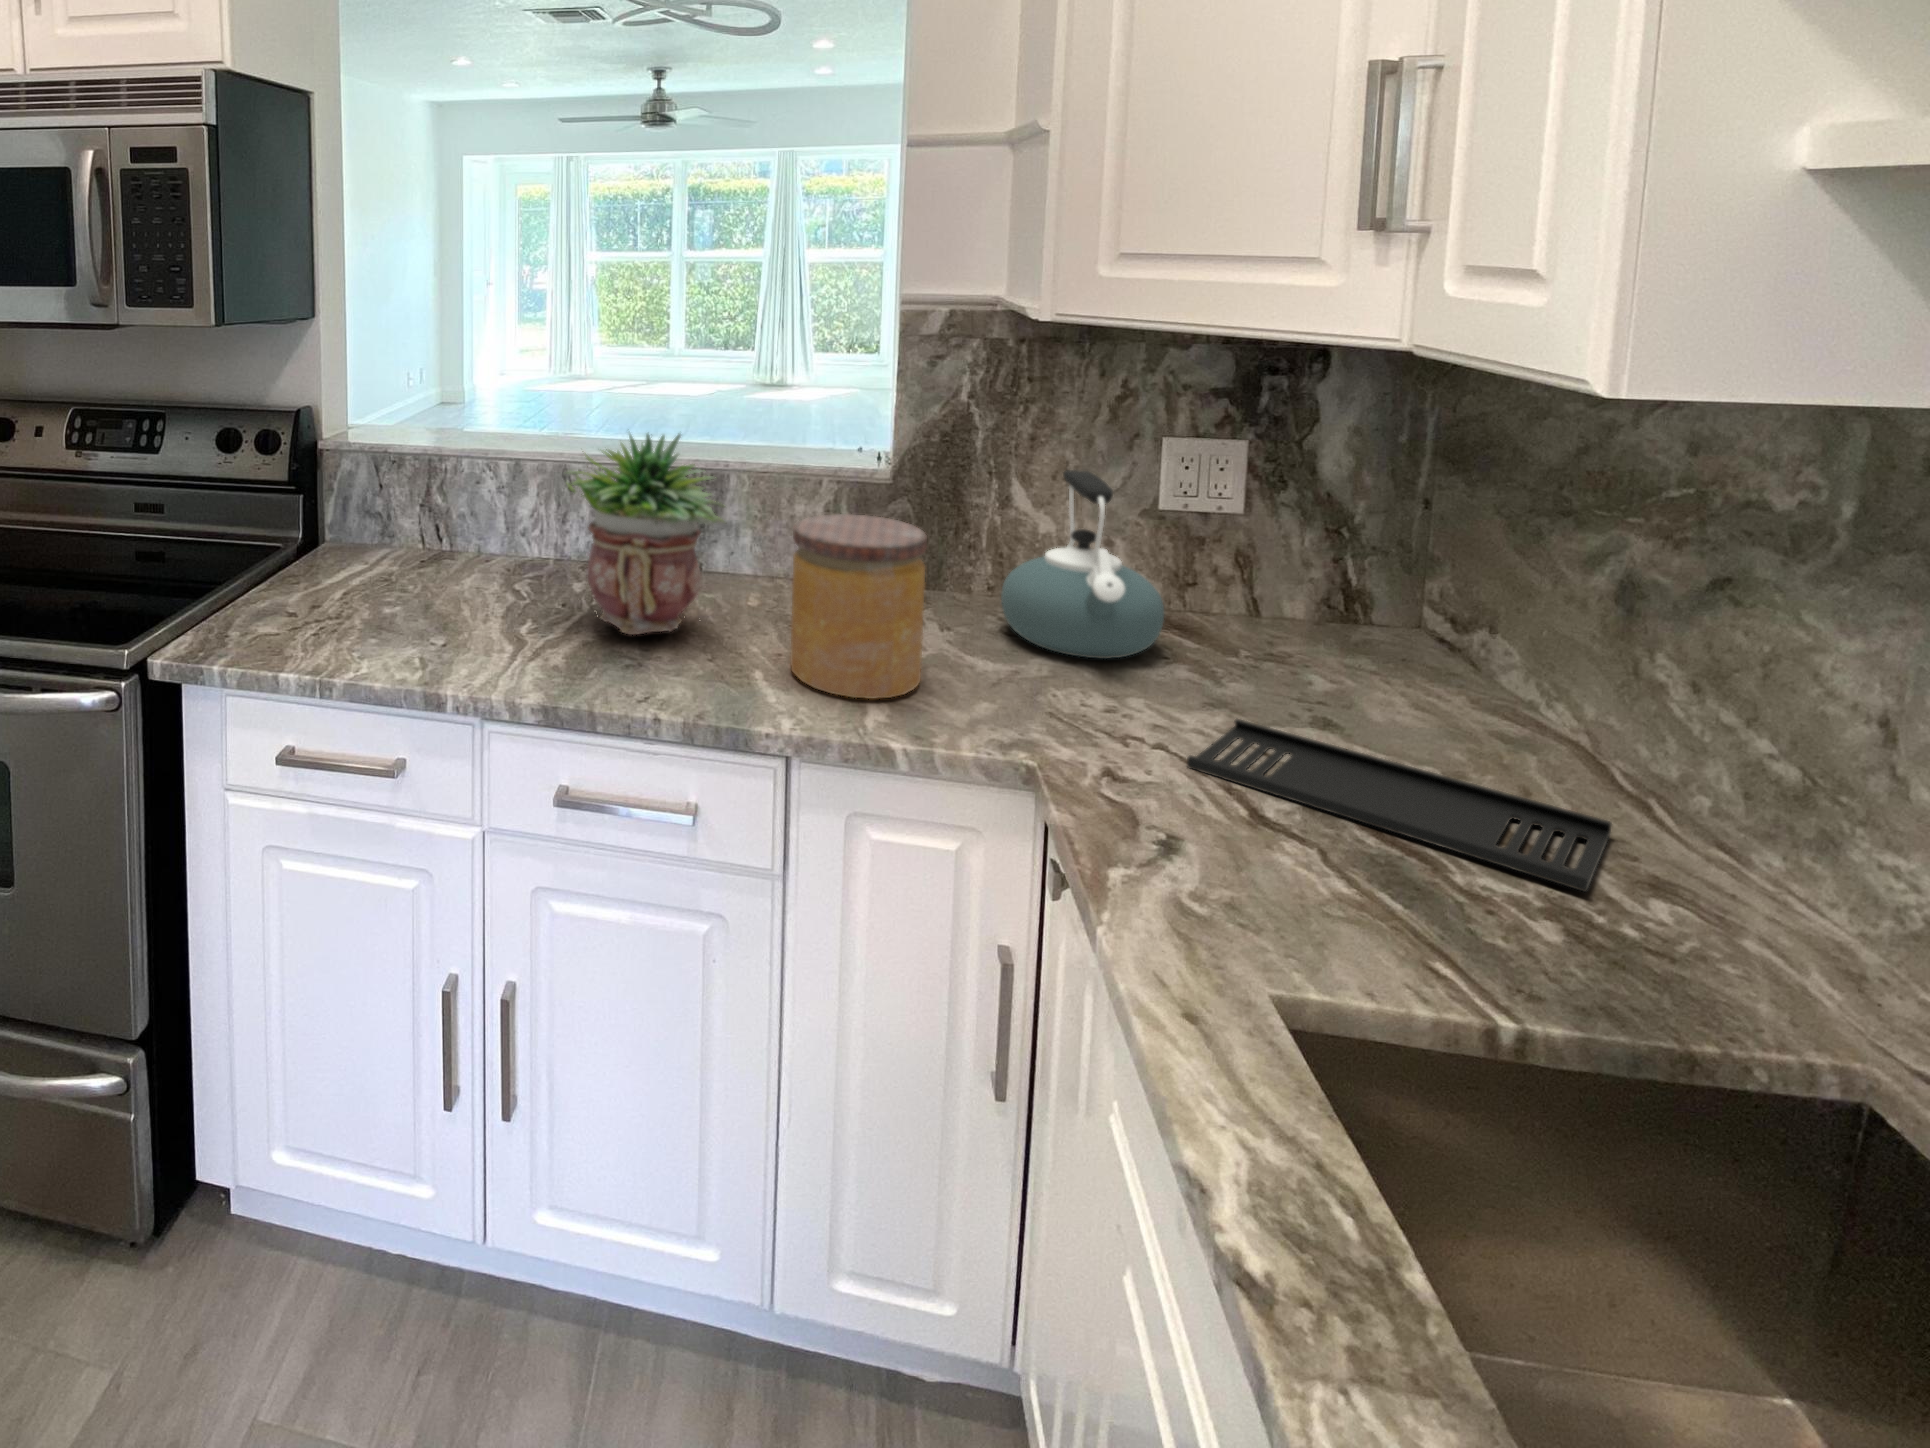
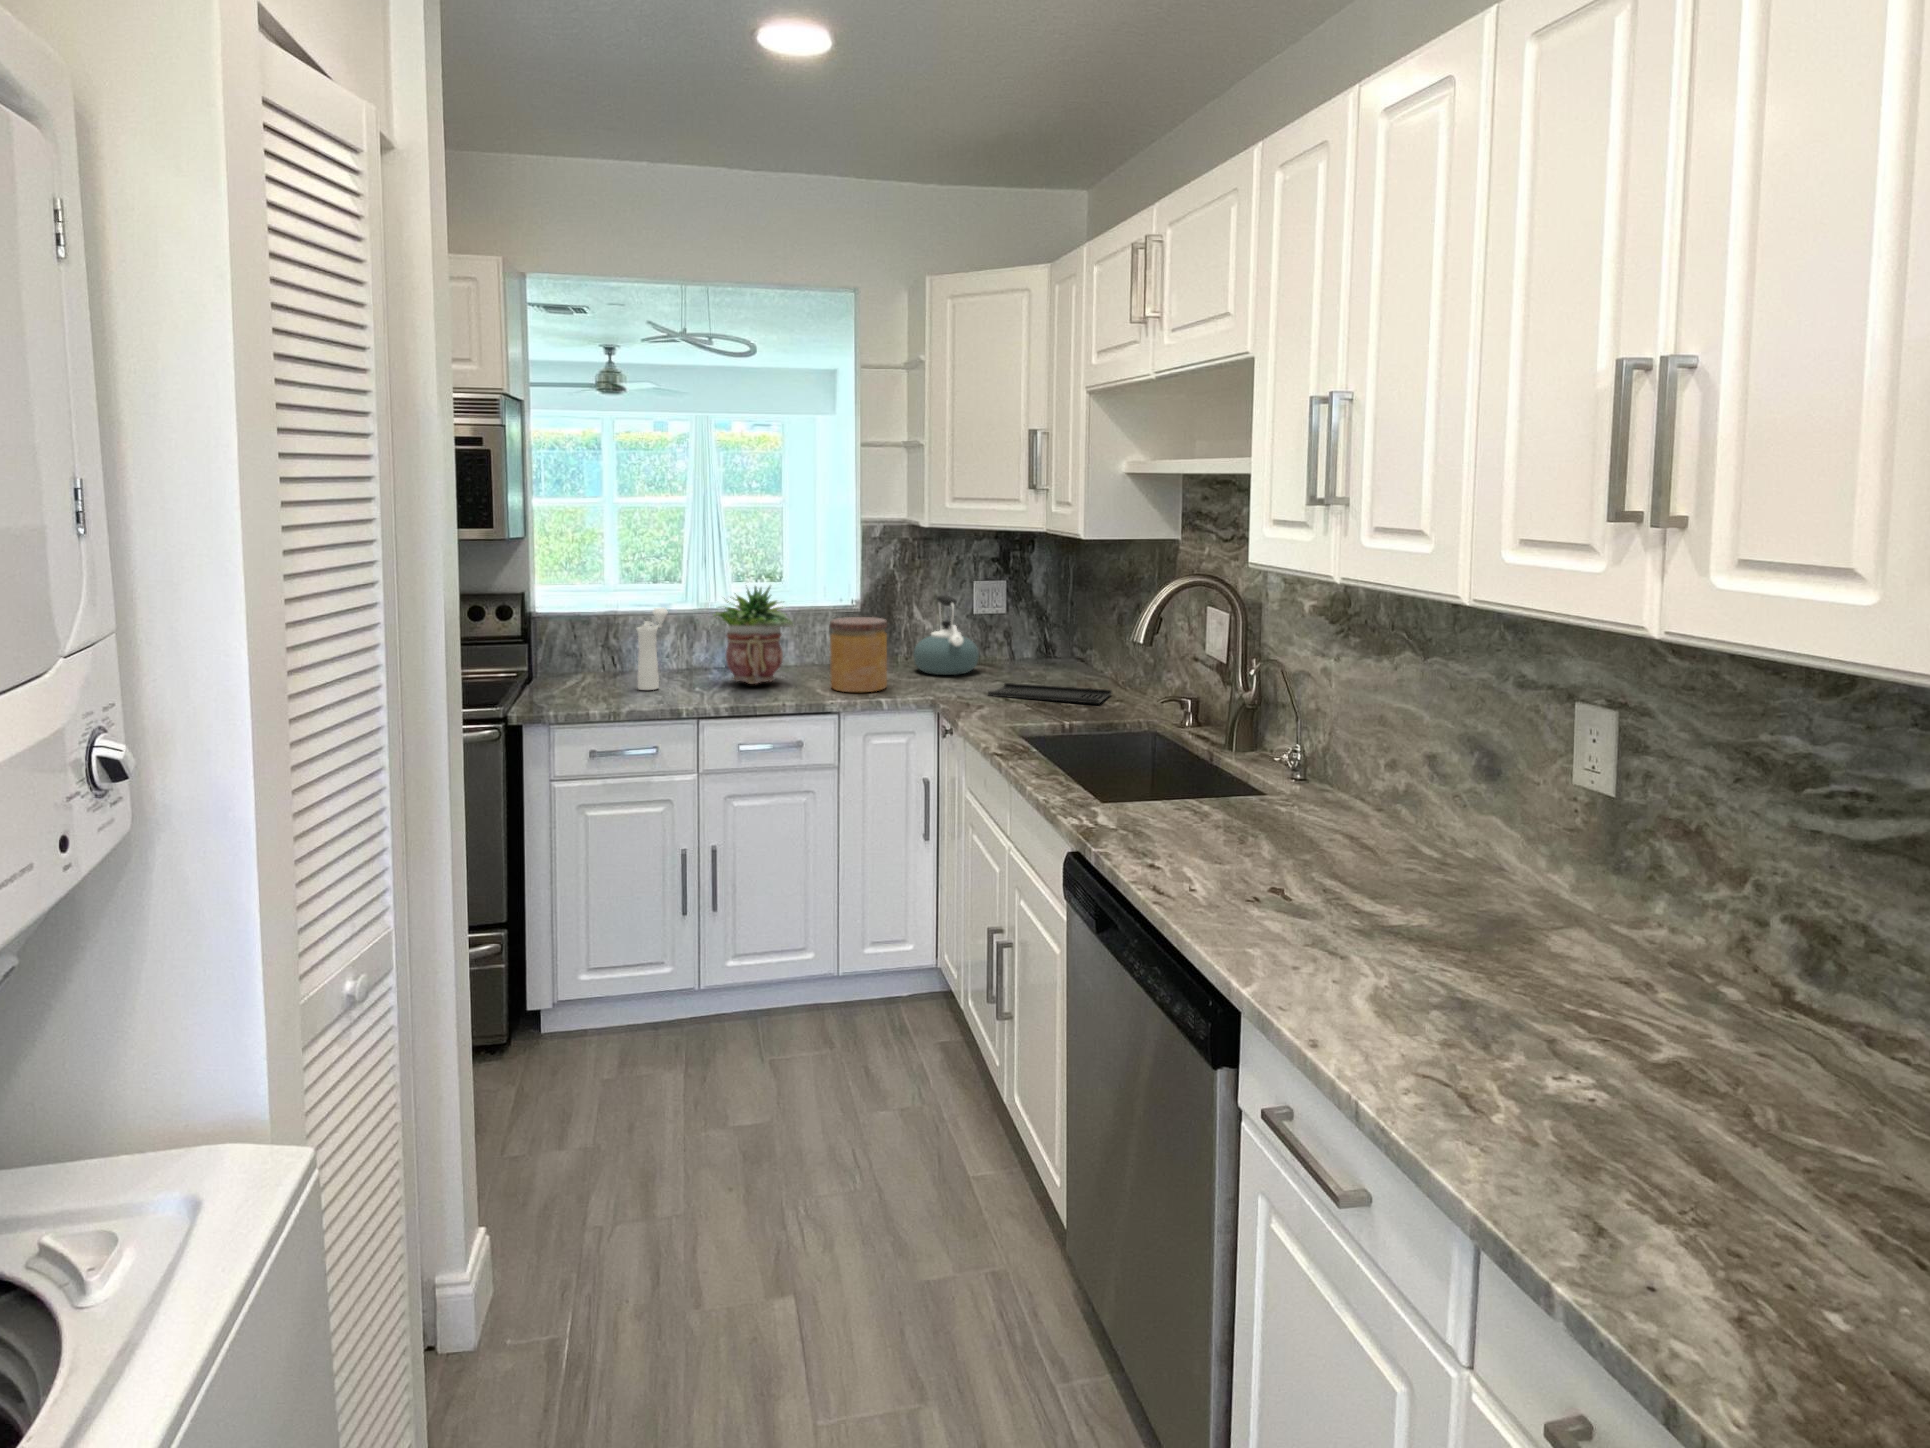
pepper mill: none [420,459,497,620] -> present [637,608,668,690]

